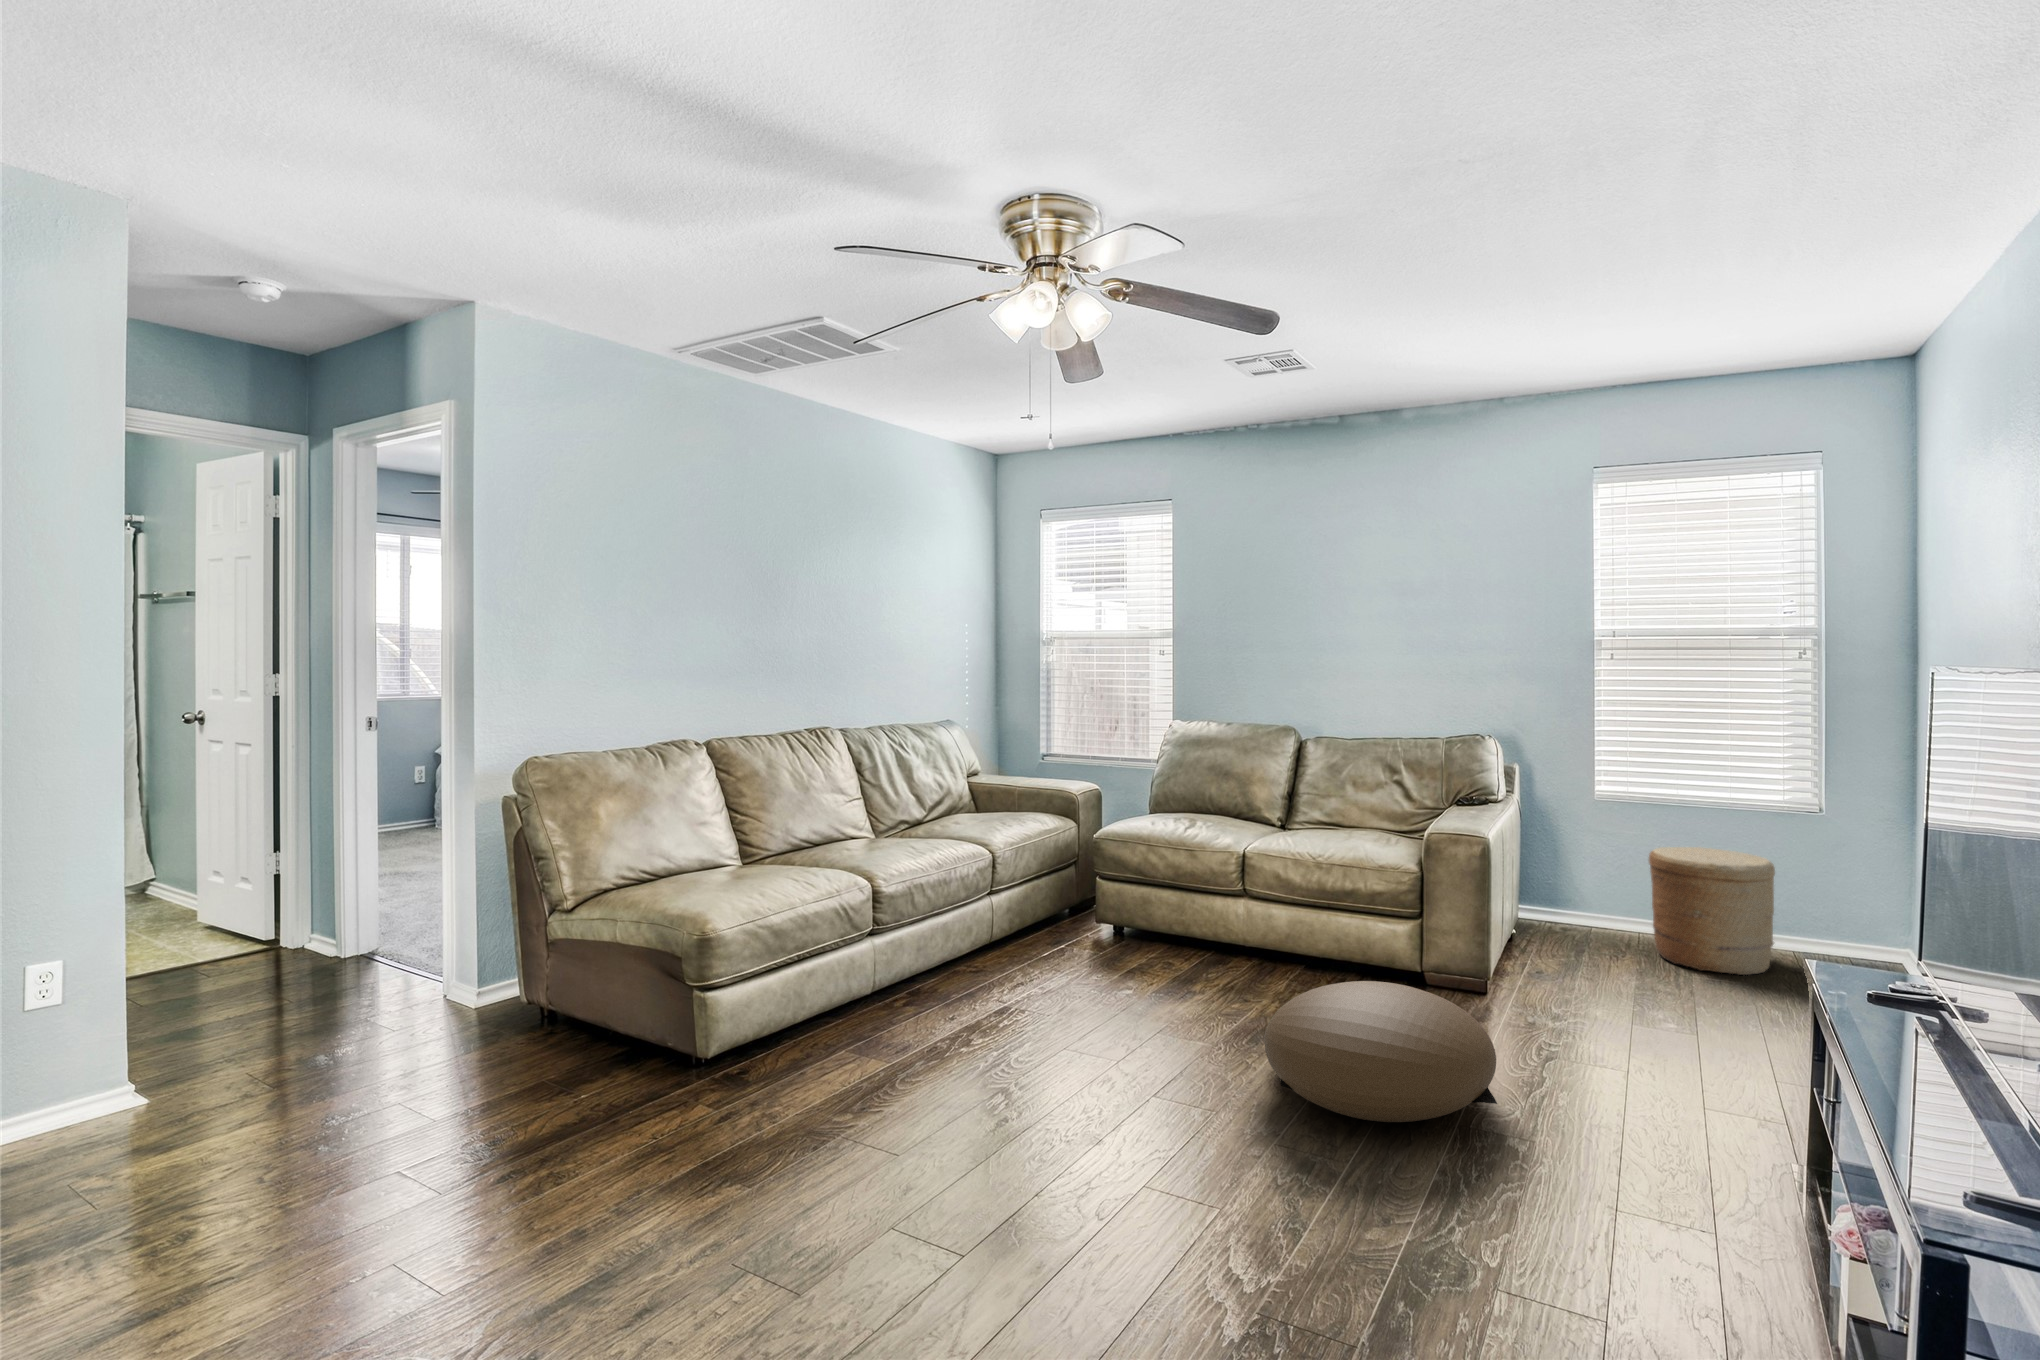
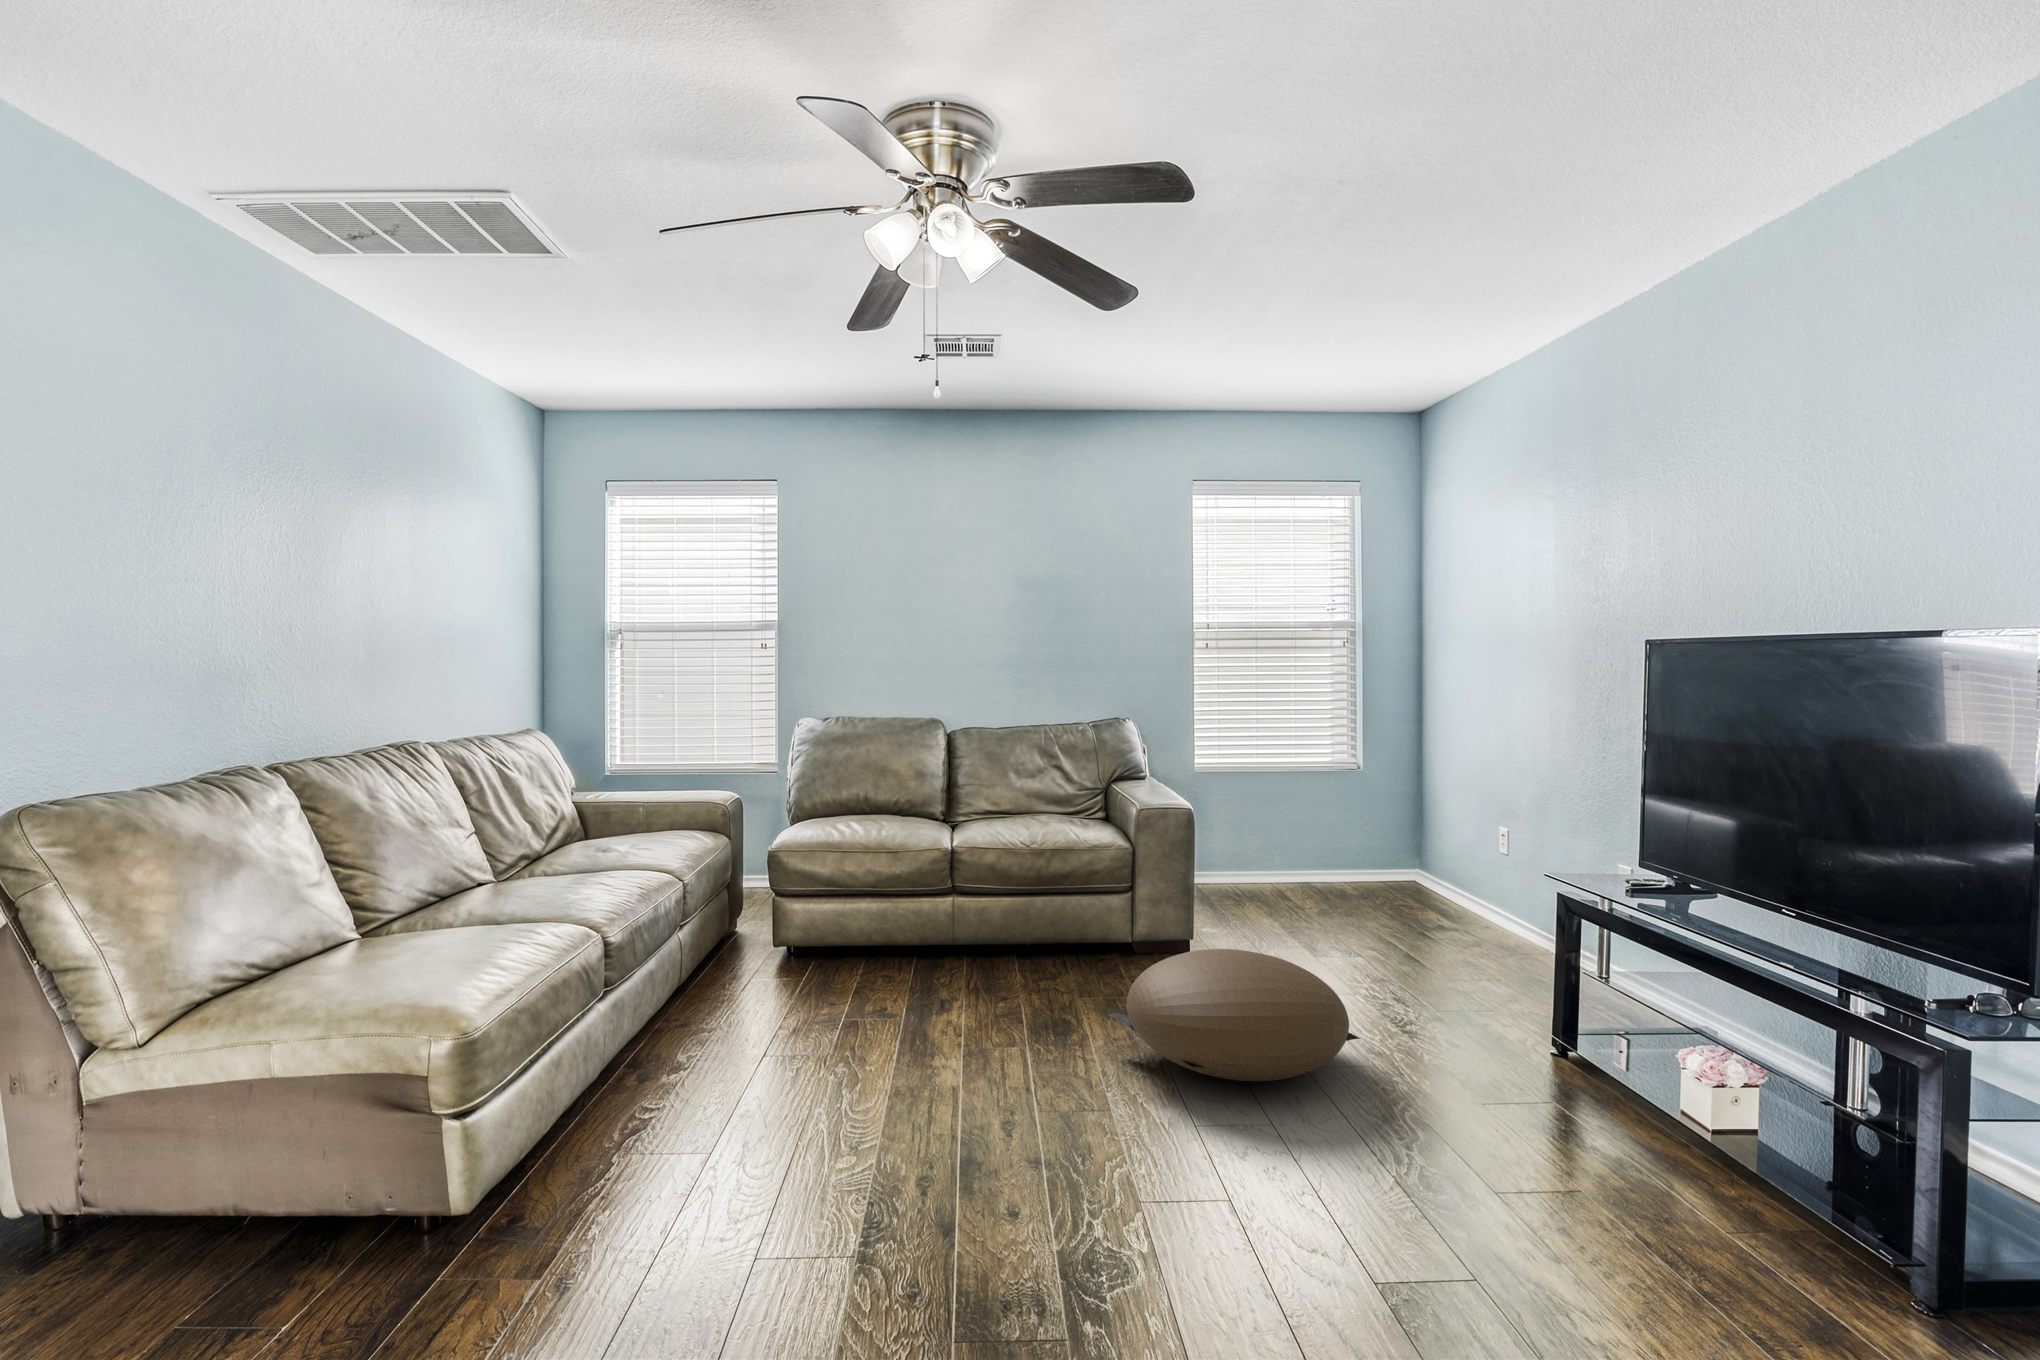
woven basket: present [1649,847,1775,975] -> none [1251,805,1345,907]

